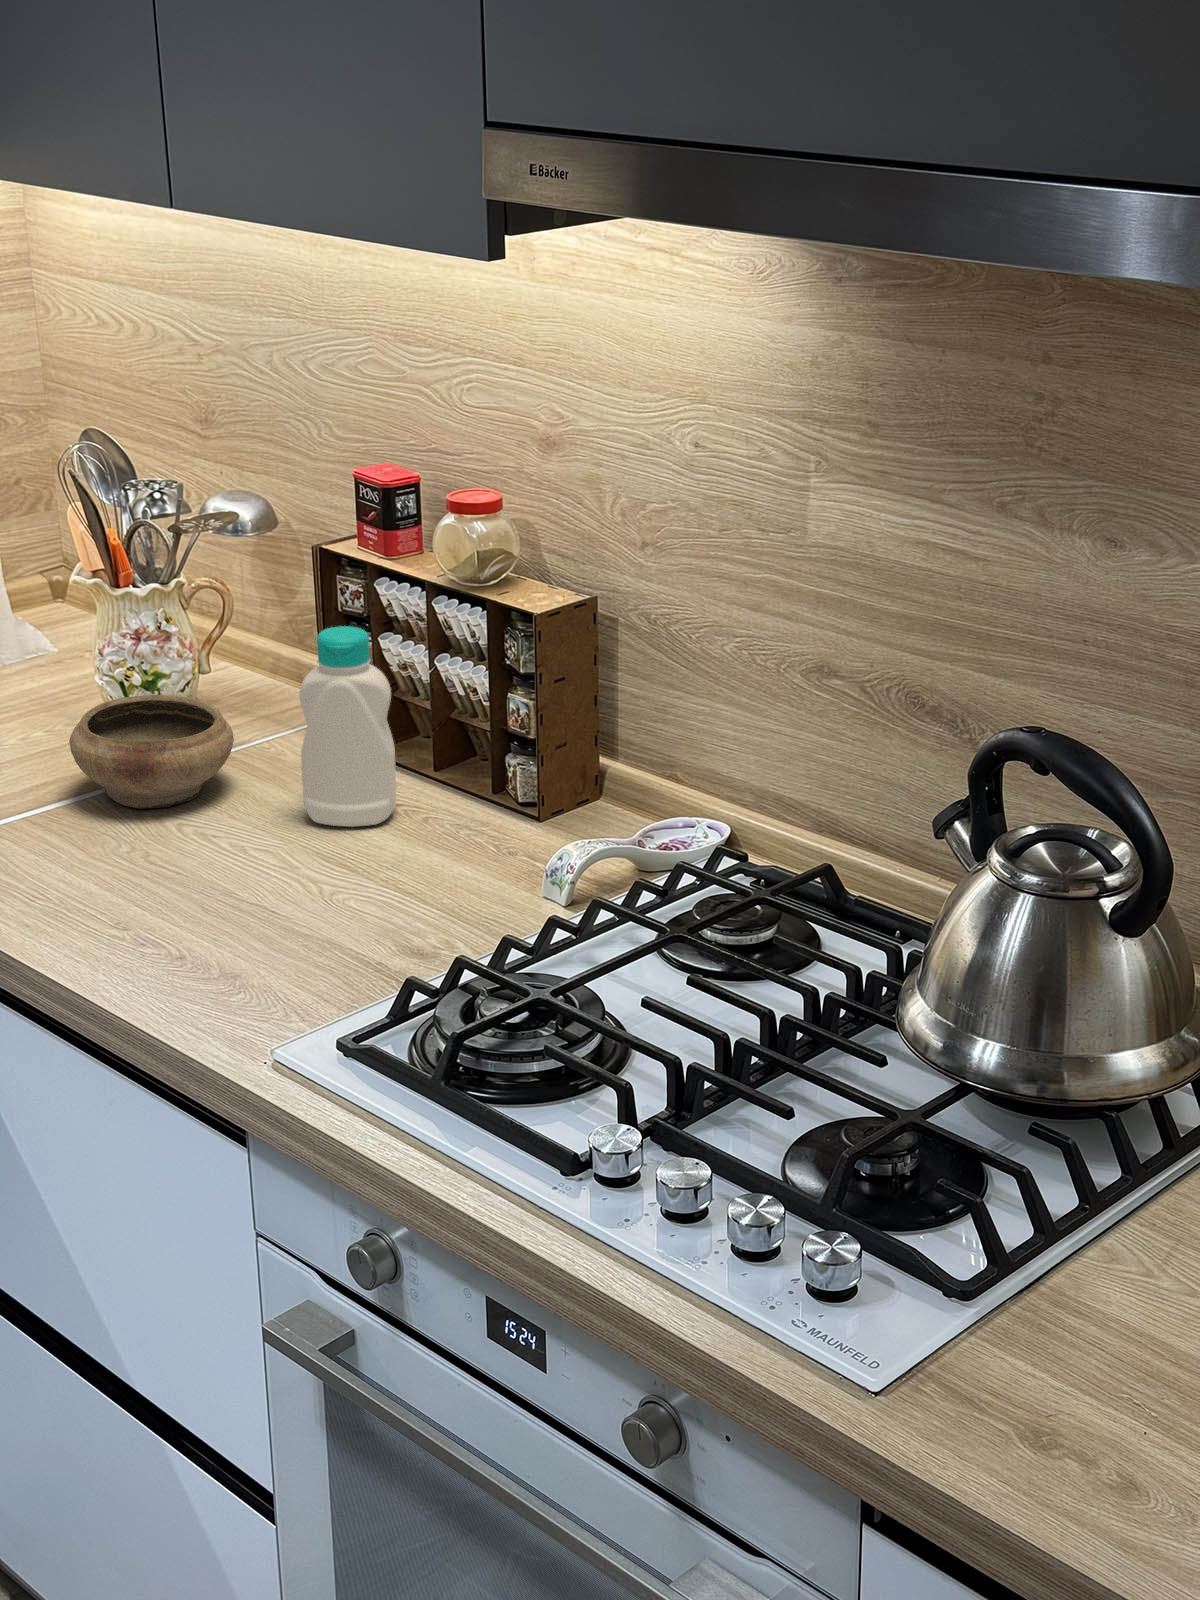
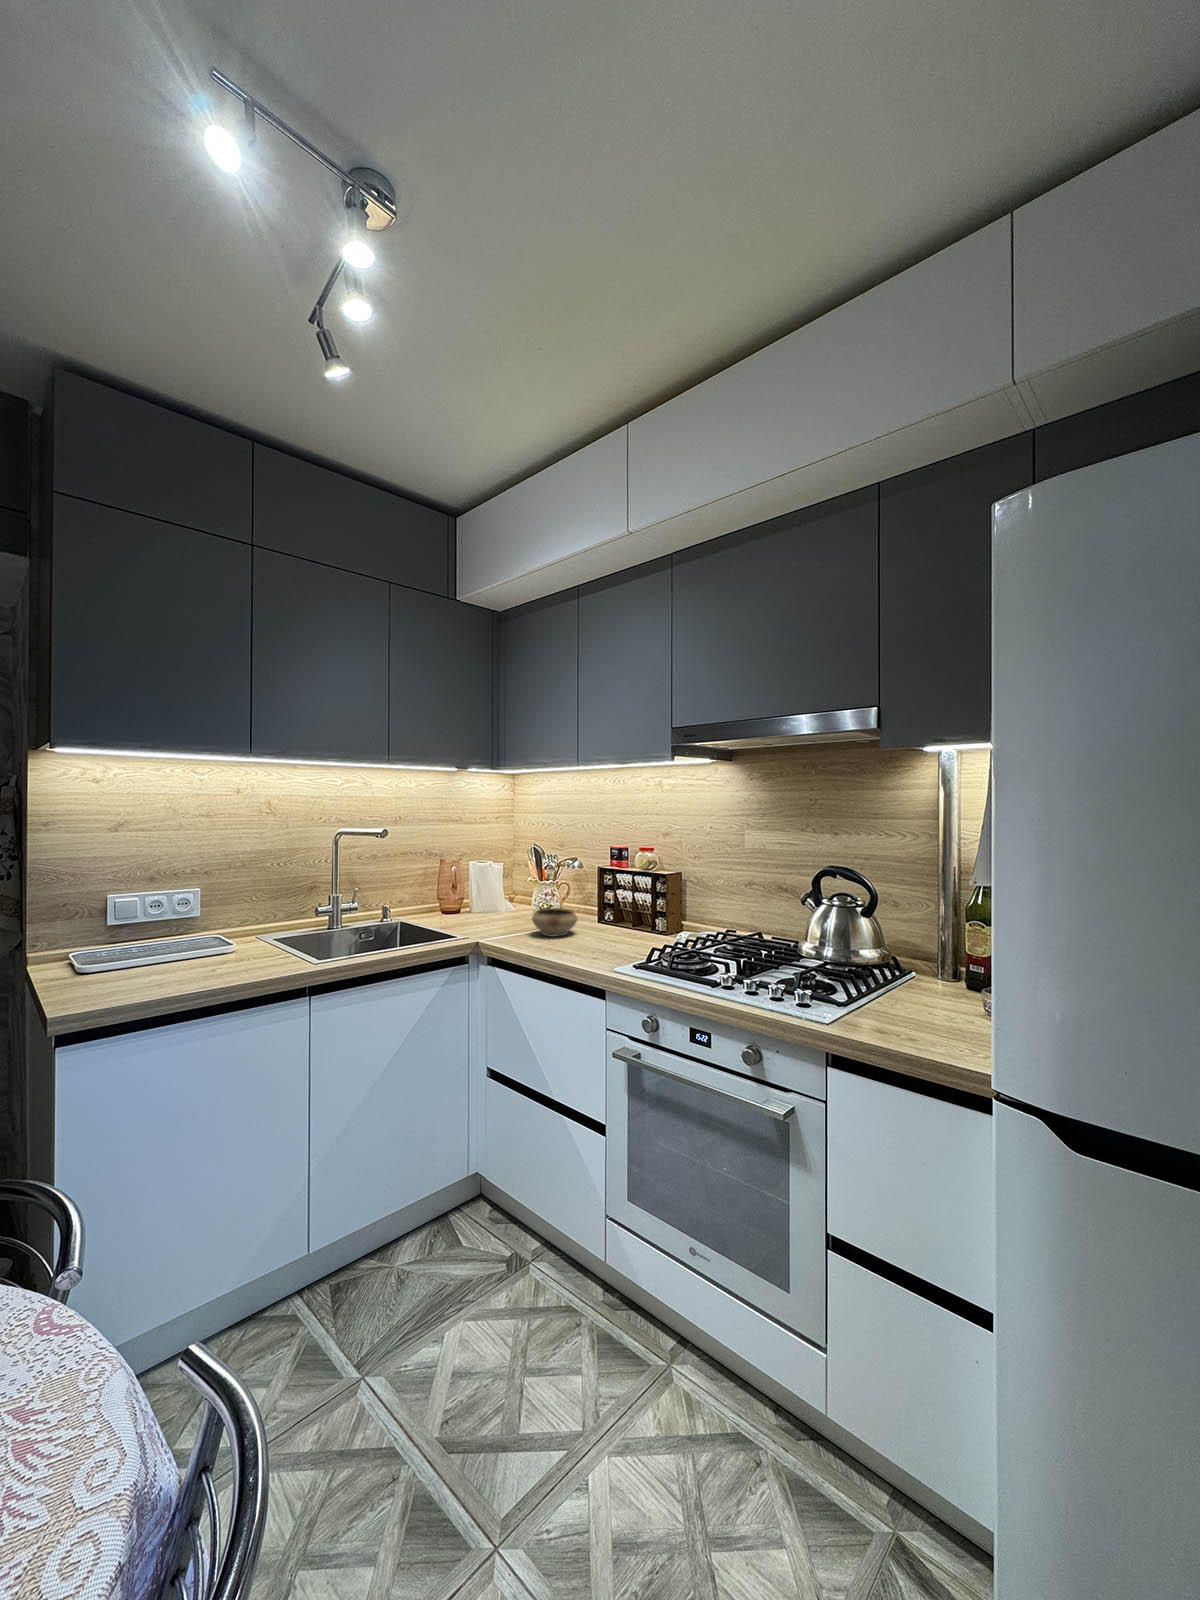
bottle: present [299,626,396,827] -> none [600,881,627,939]

